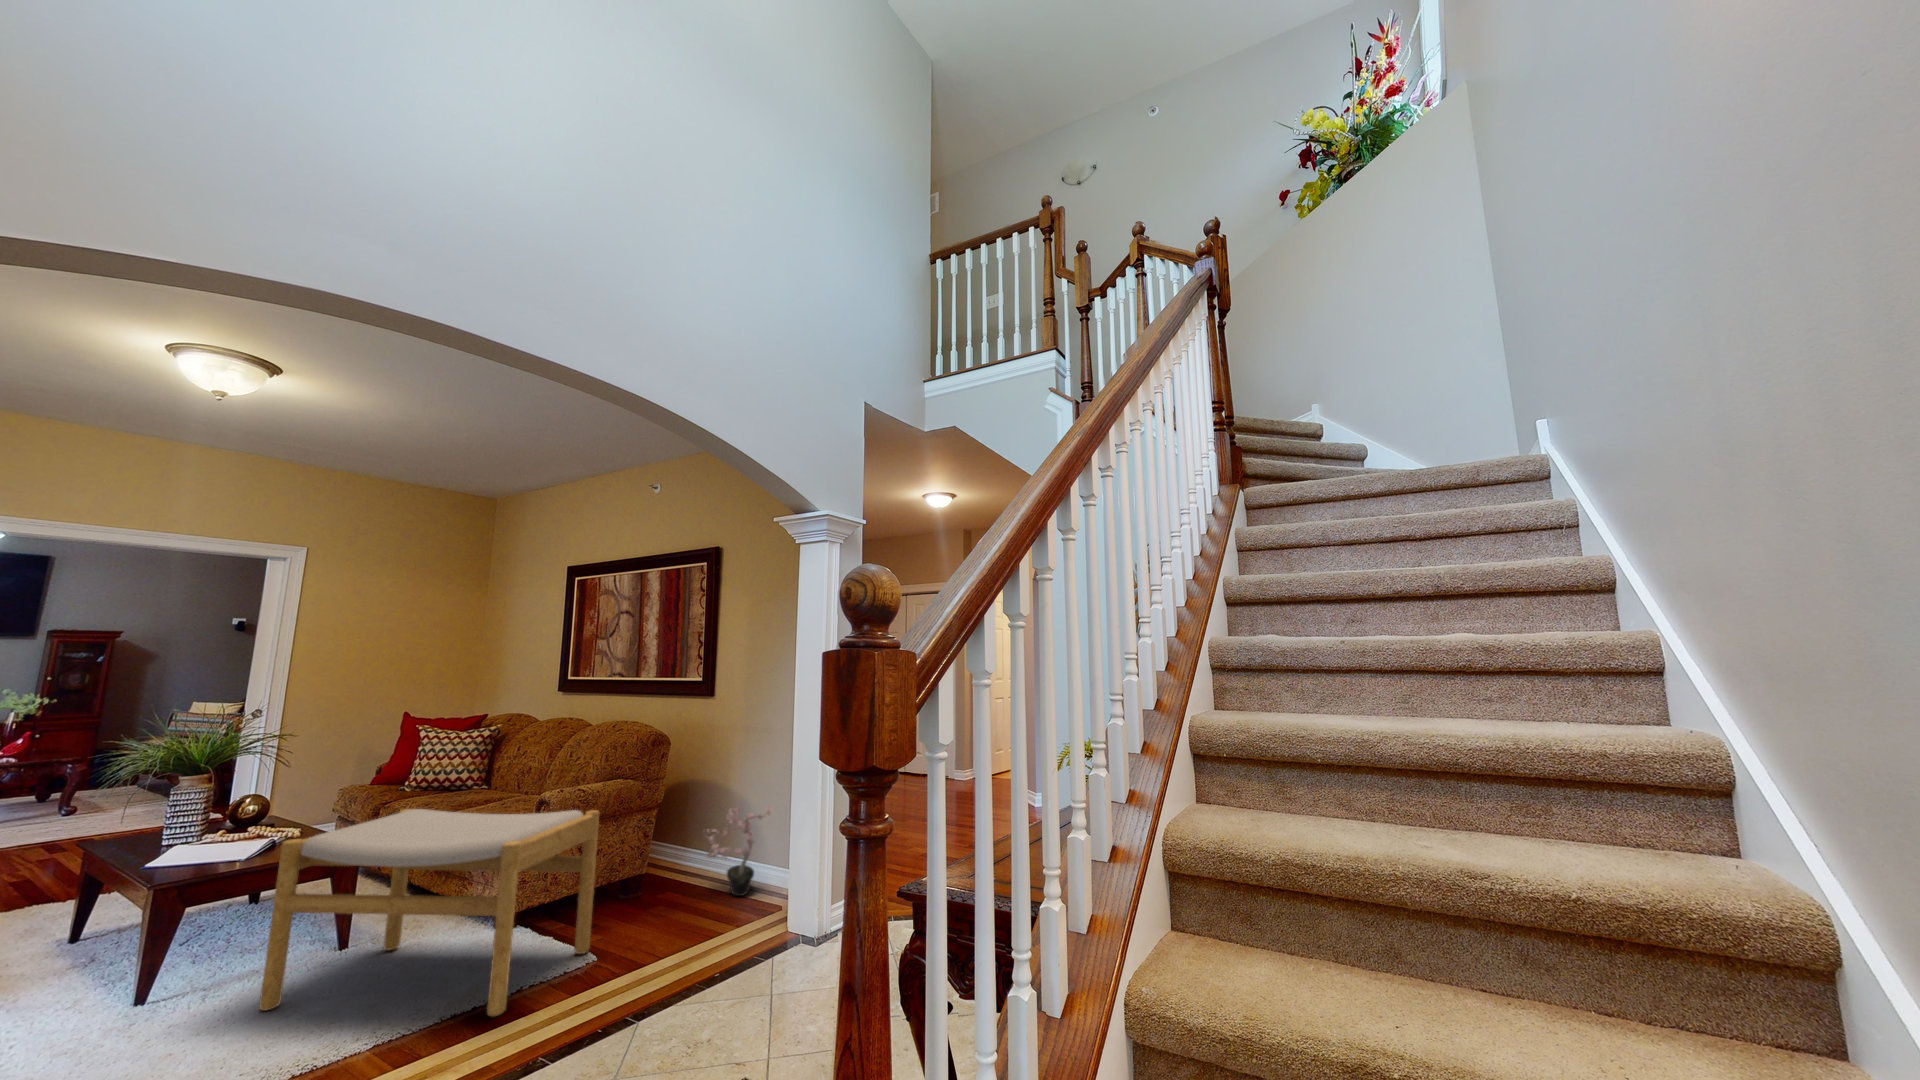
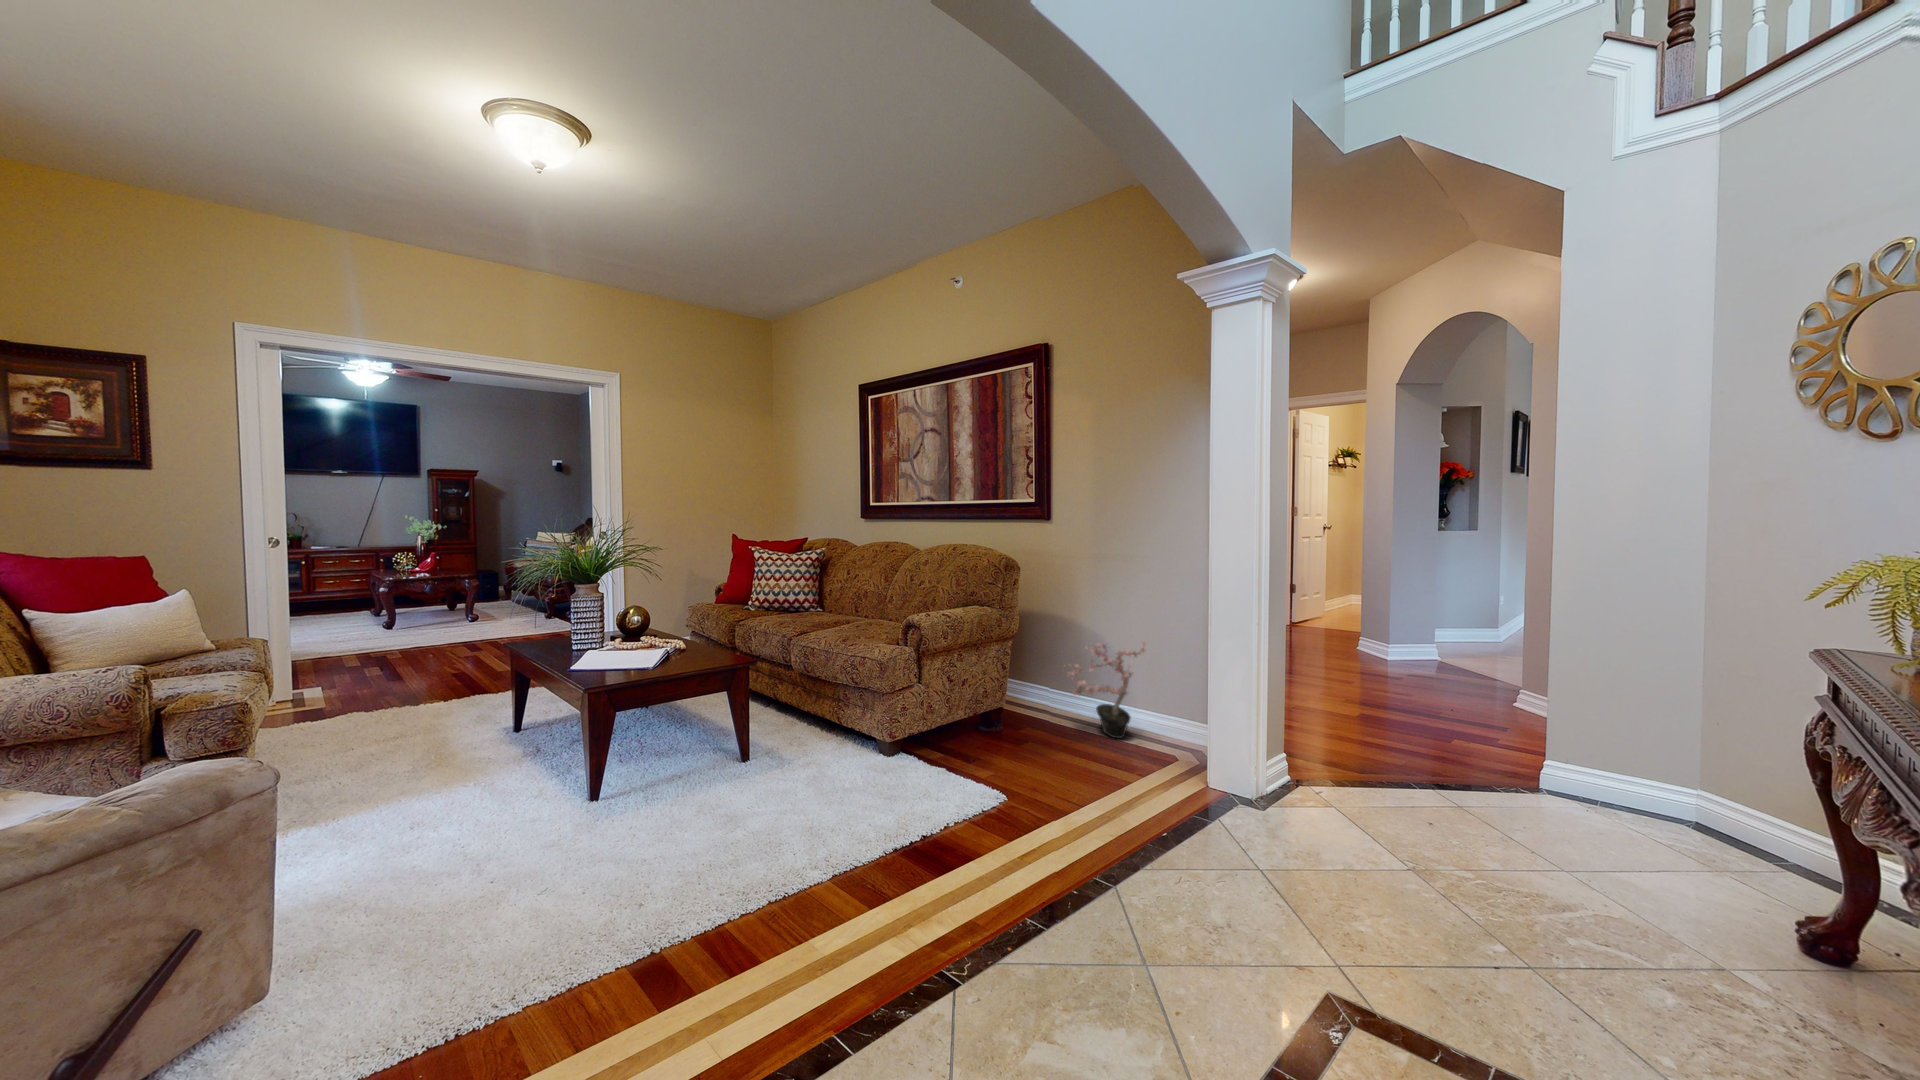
footstool: present [259,809,599,1016] -> none [700,626,998,859]

